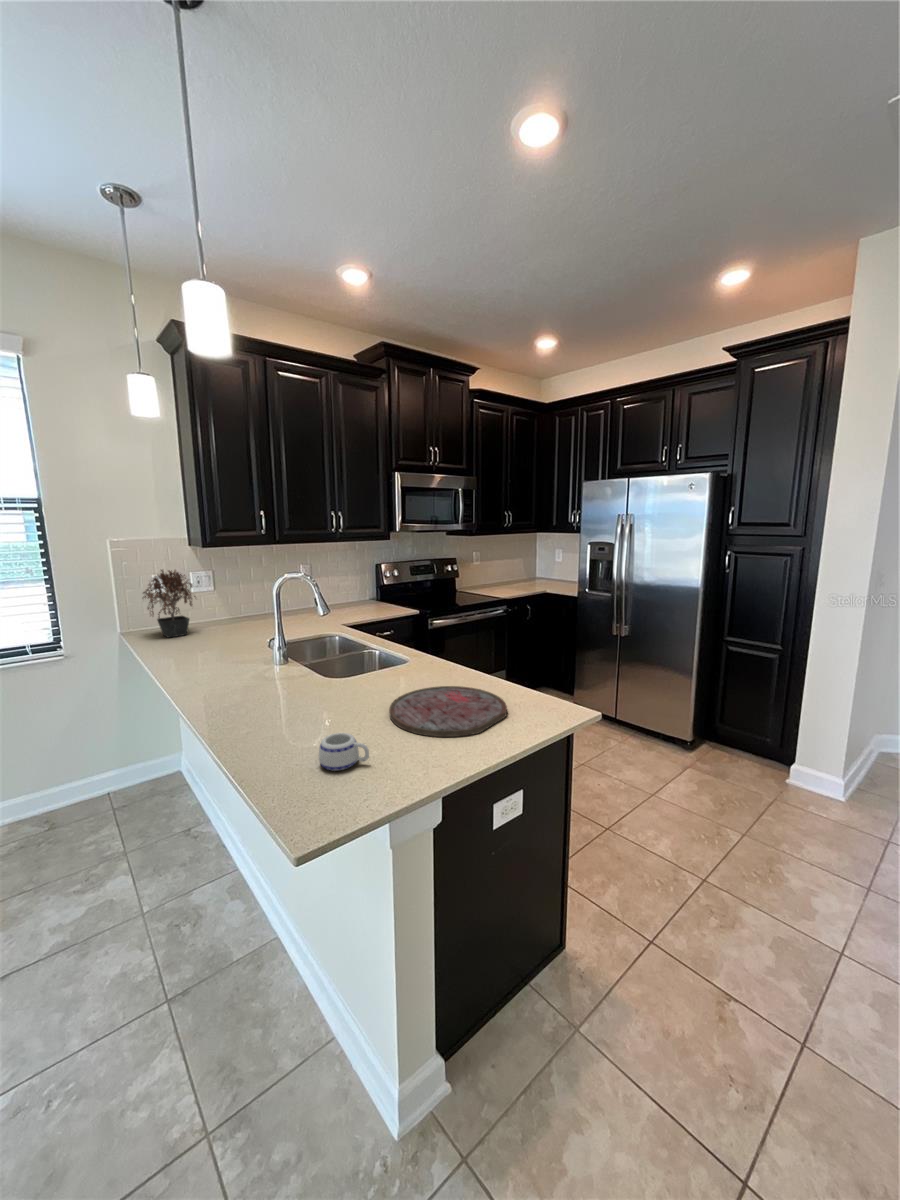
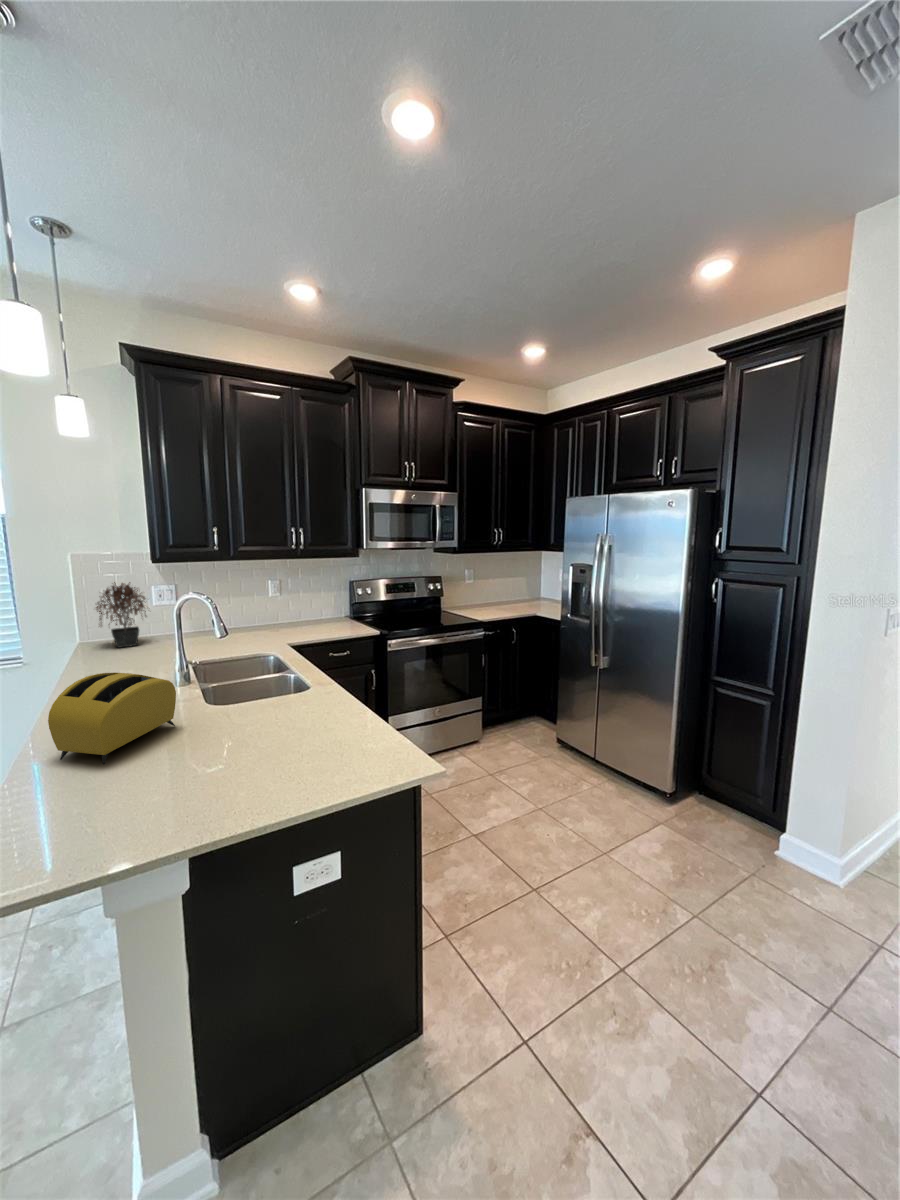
toaster: none [243,646,329,728] -> present [48,673,176,764]
cutting board: present [389,686,507,737] -> none [198,724,338,791]
mug: present [319,733,369,771] -> none [56,779,111,824]

